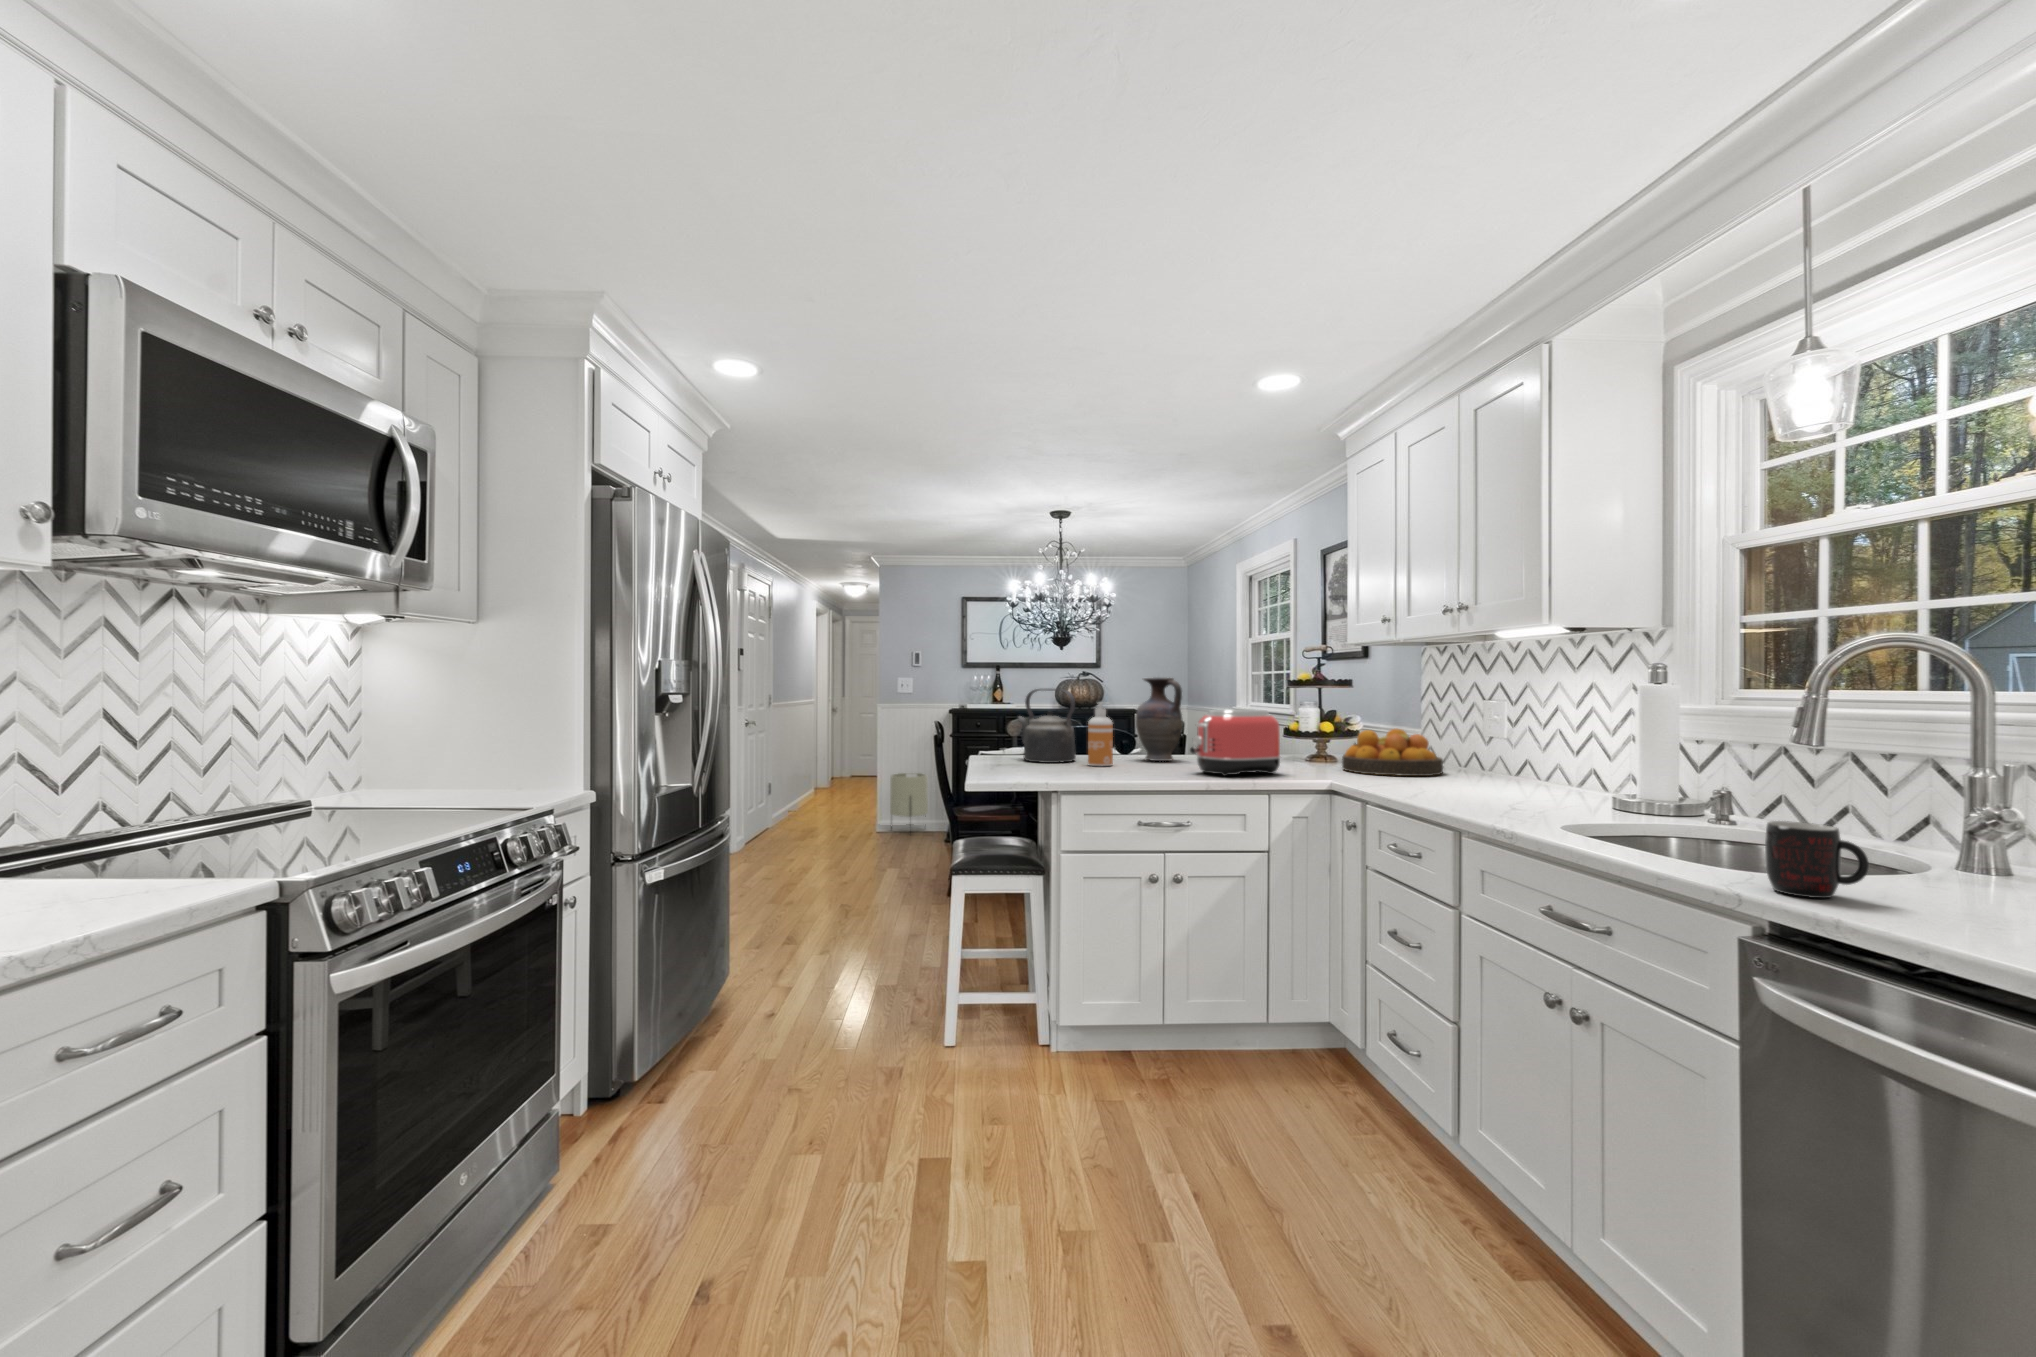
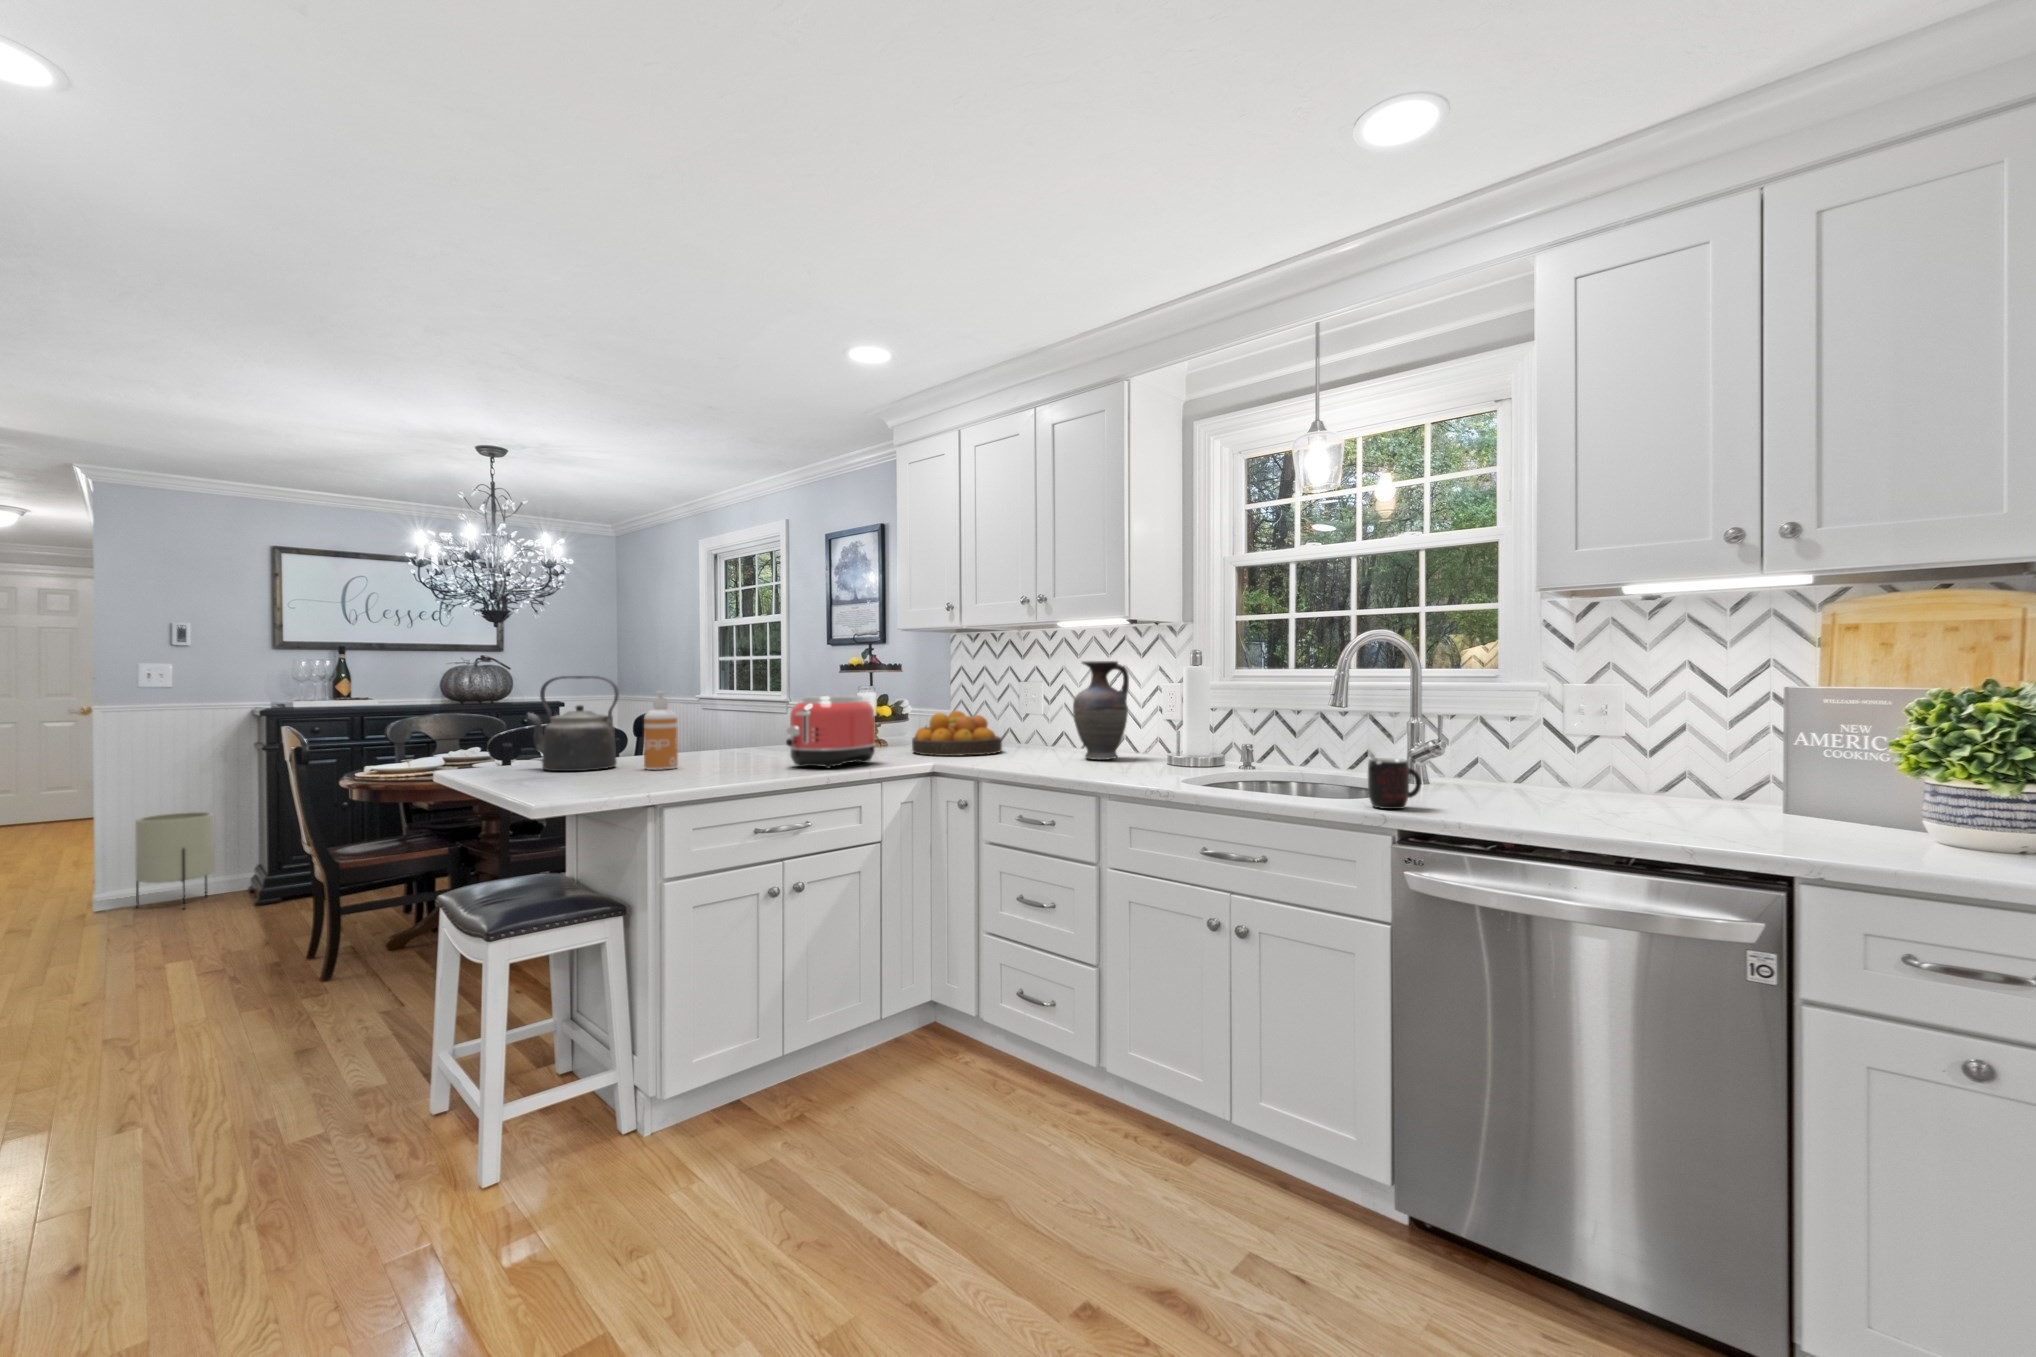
vase: present [1136,677,1182,761] -> present [1073,661,1129,760]

